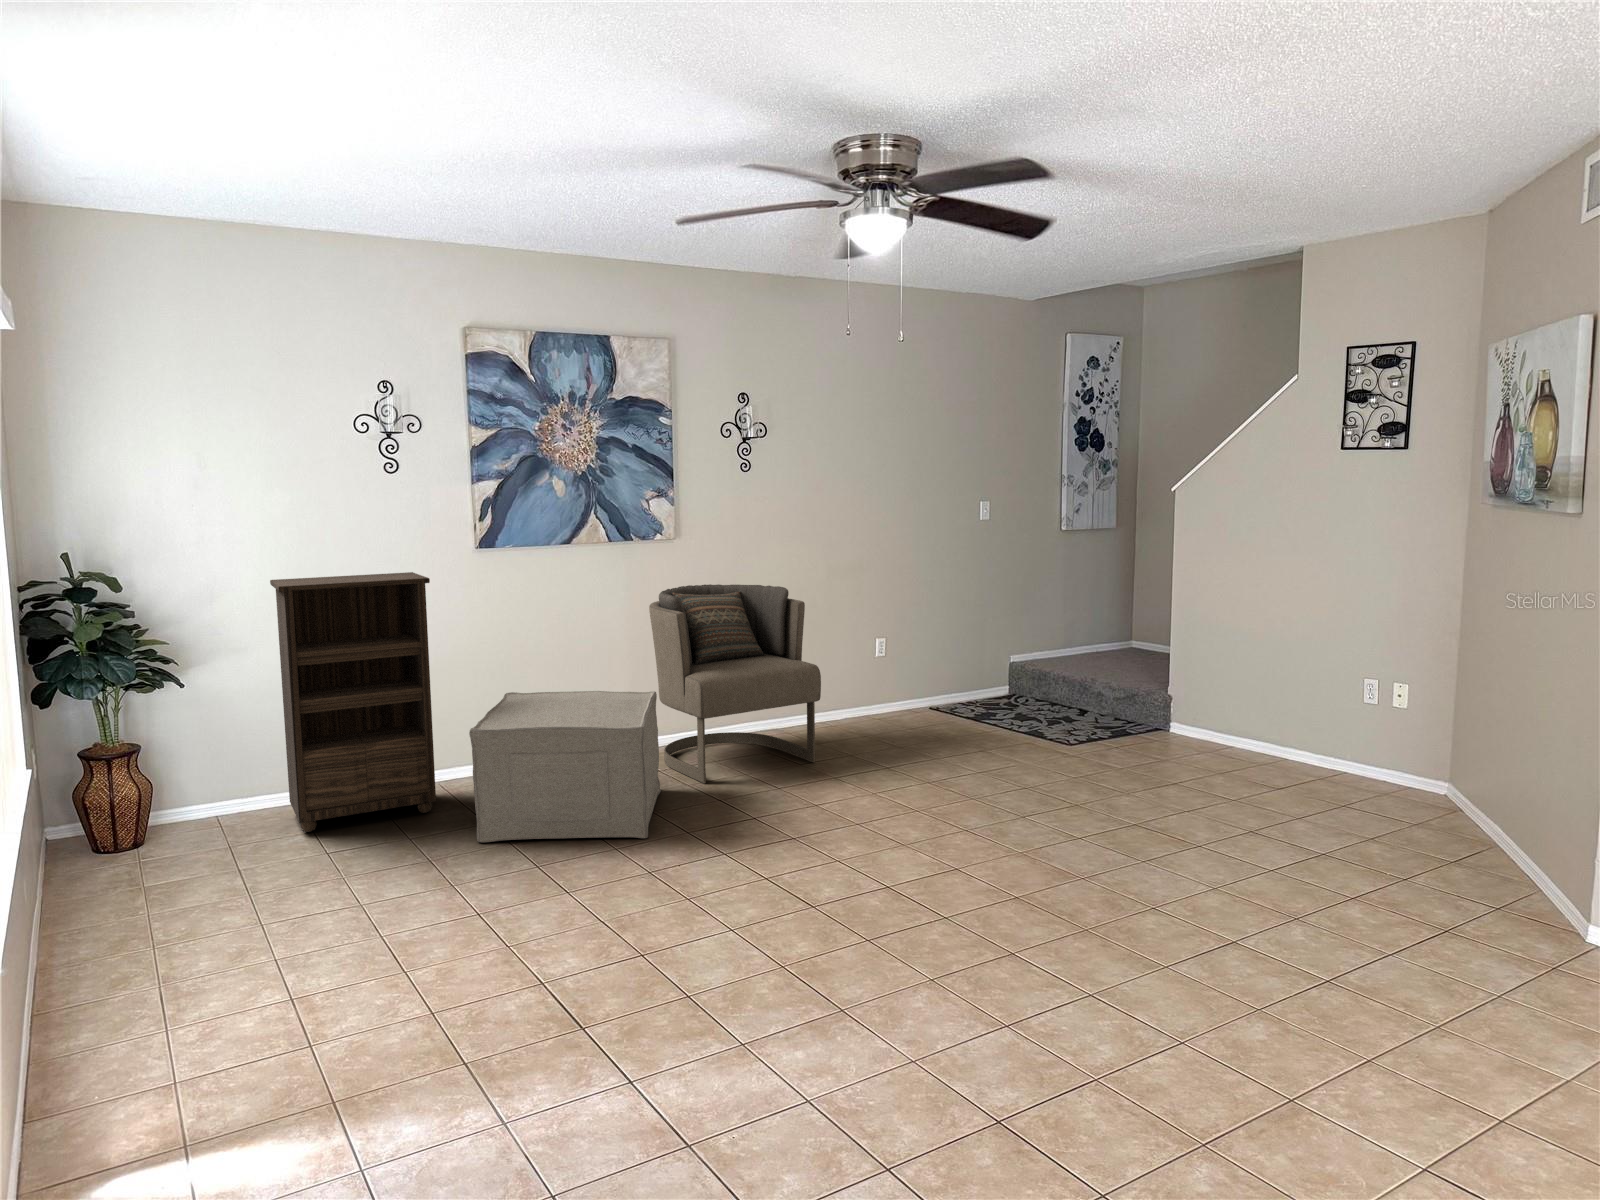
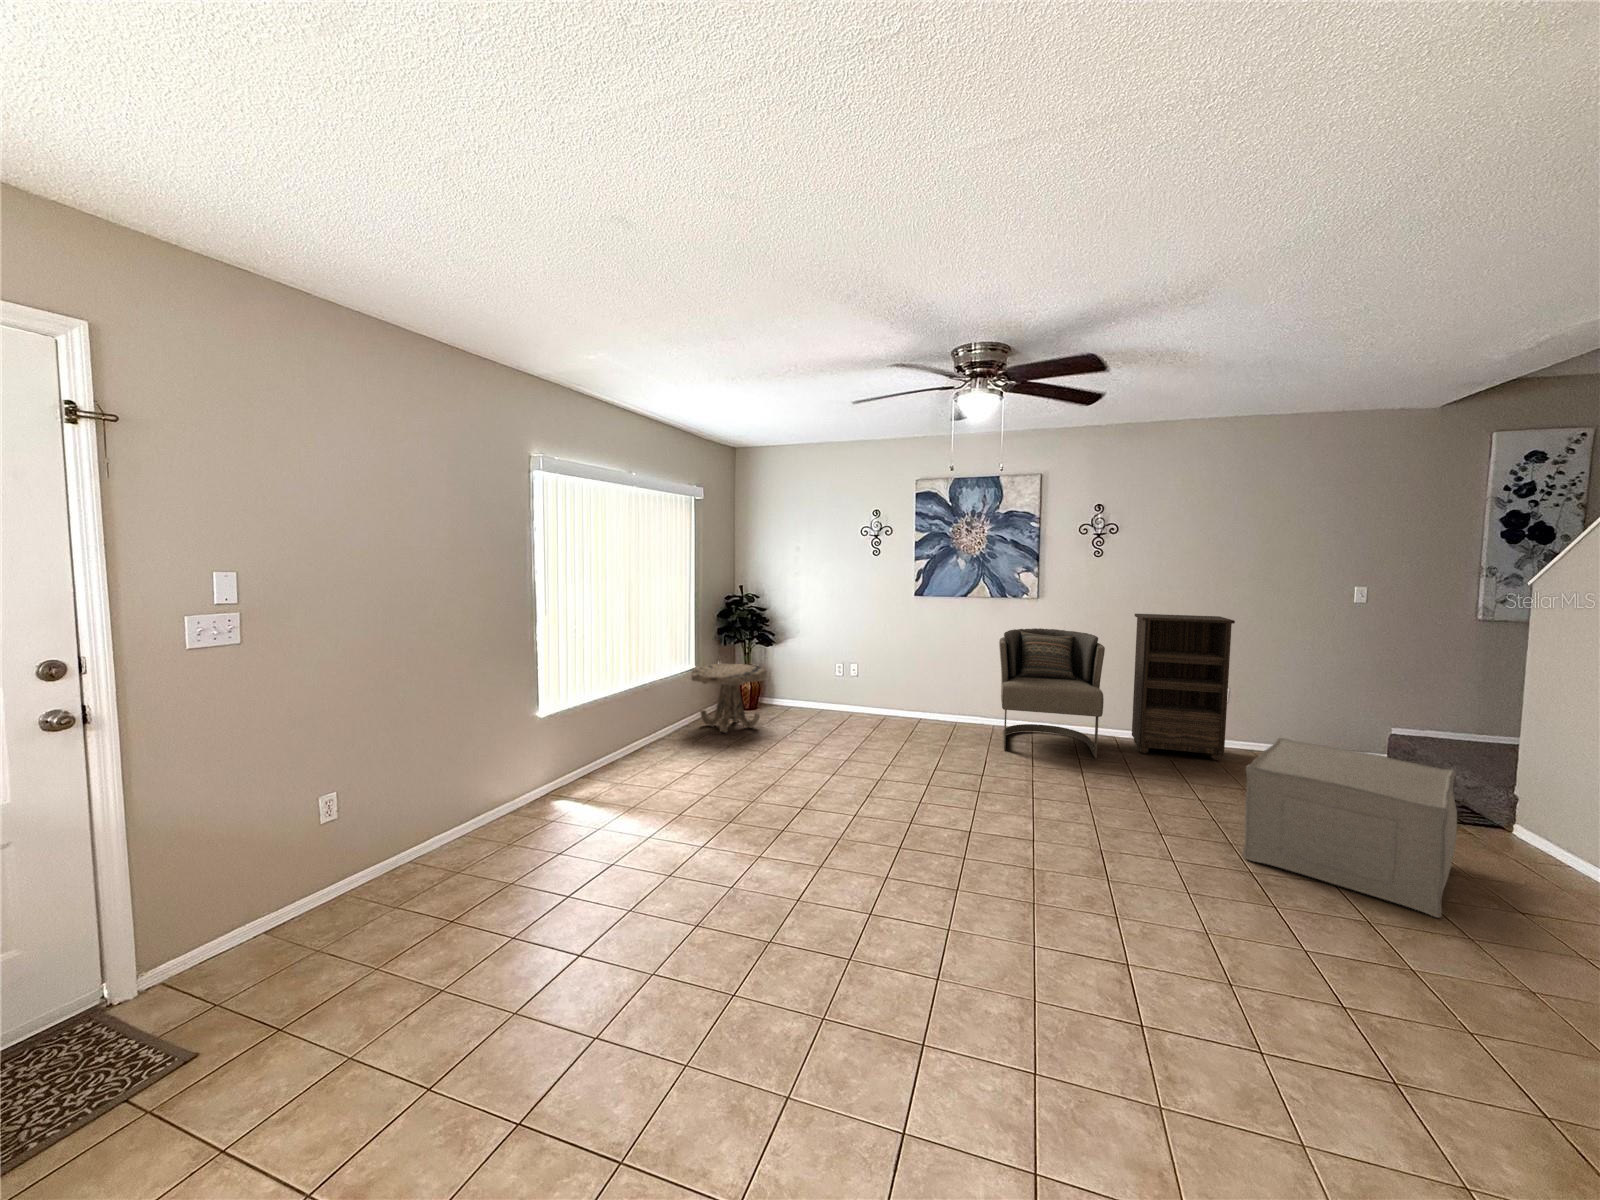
bookshelf: present [270,572,436,832] -> present [1132,614,1235,760]
ottoman: present [469,691,661,842] -> present [1243,738,1457,918]
side table: none [44,735,251,909] -> present [691,664,767,733]

